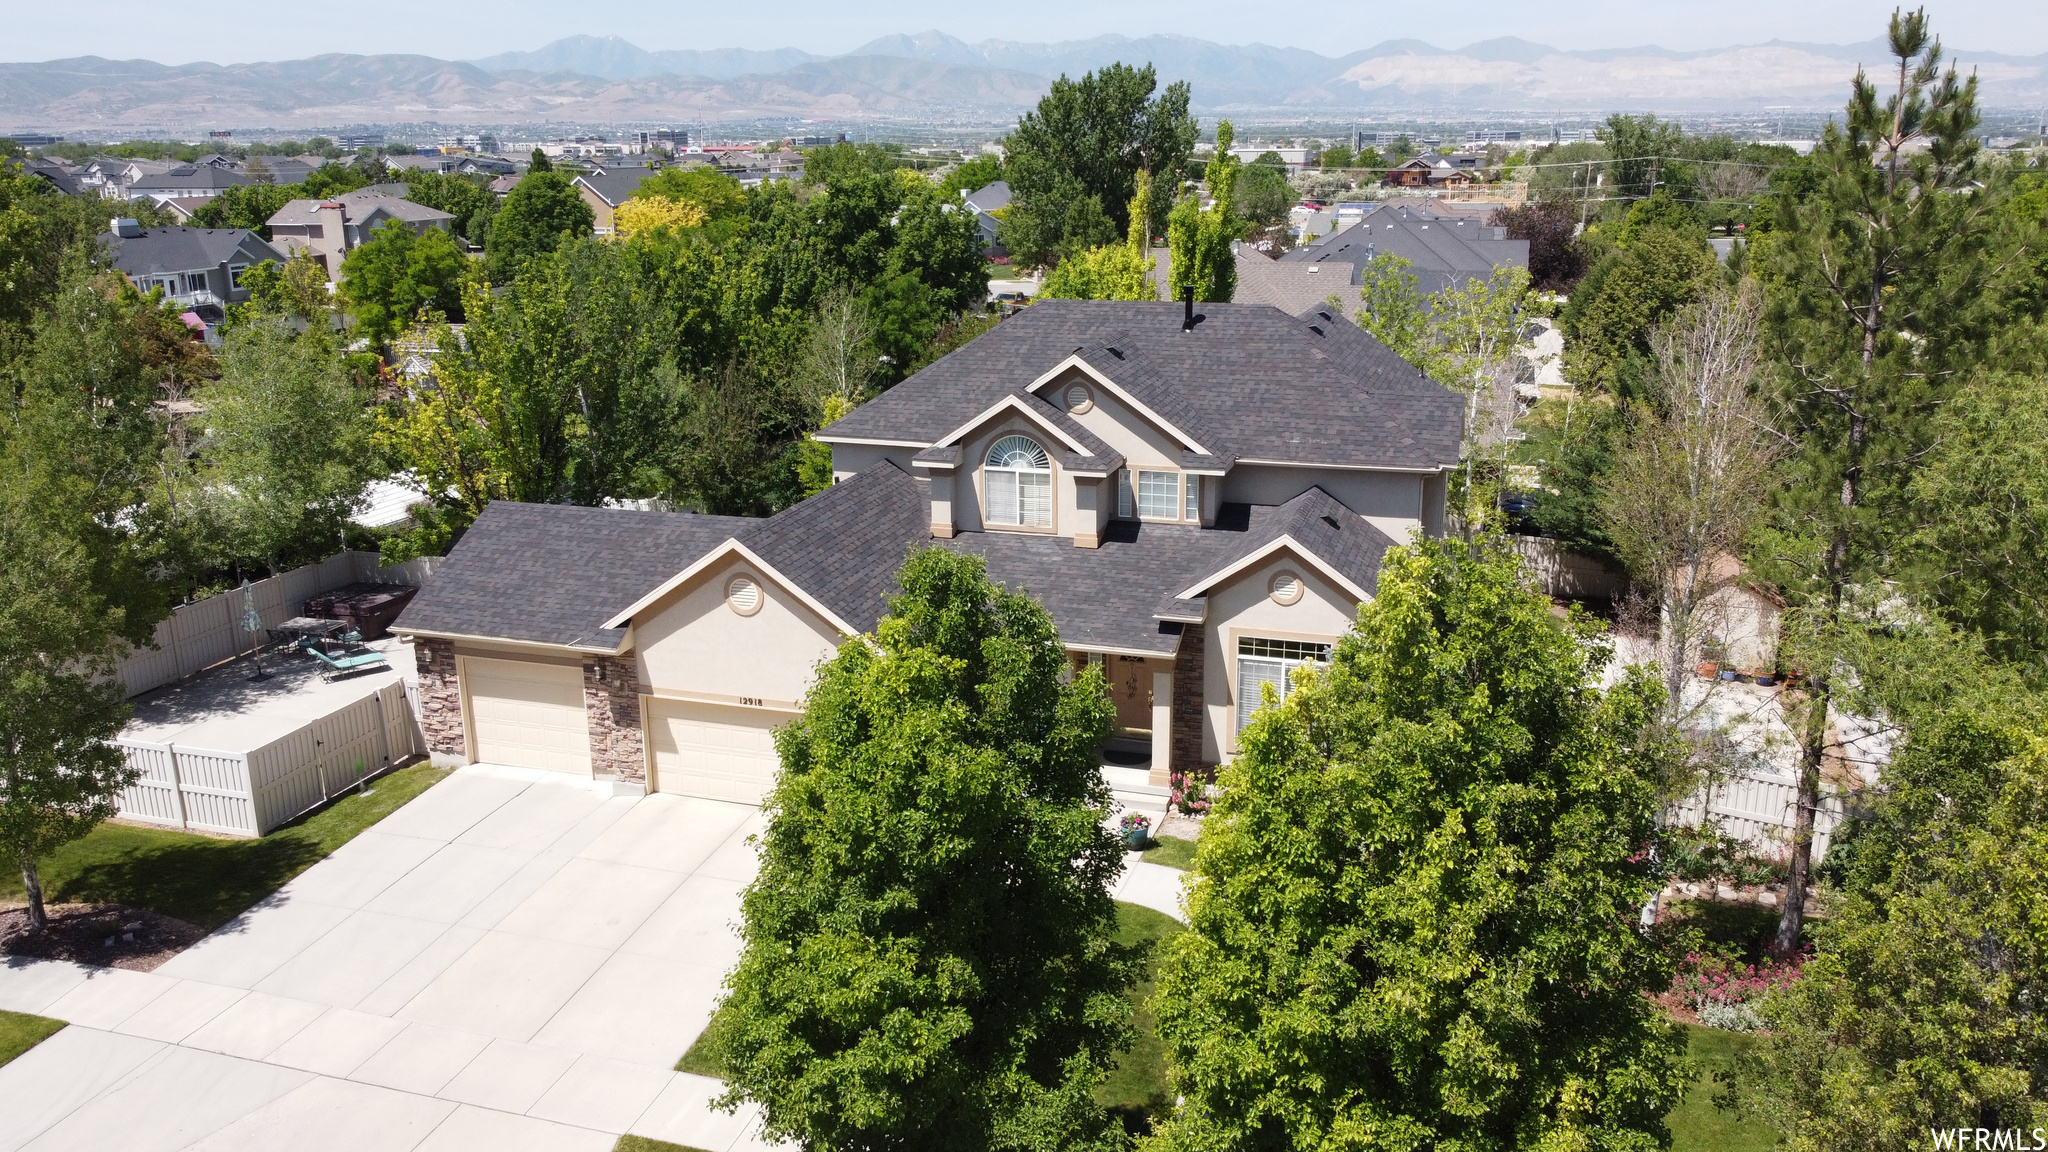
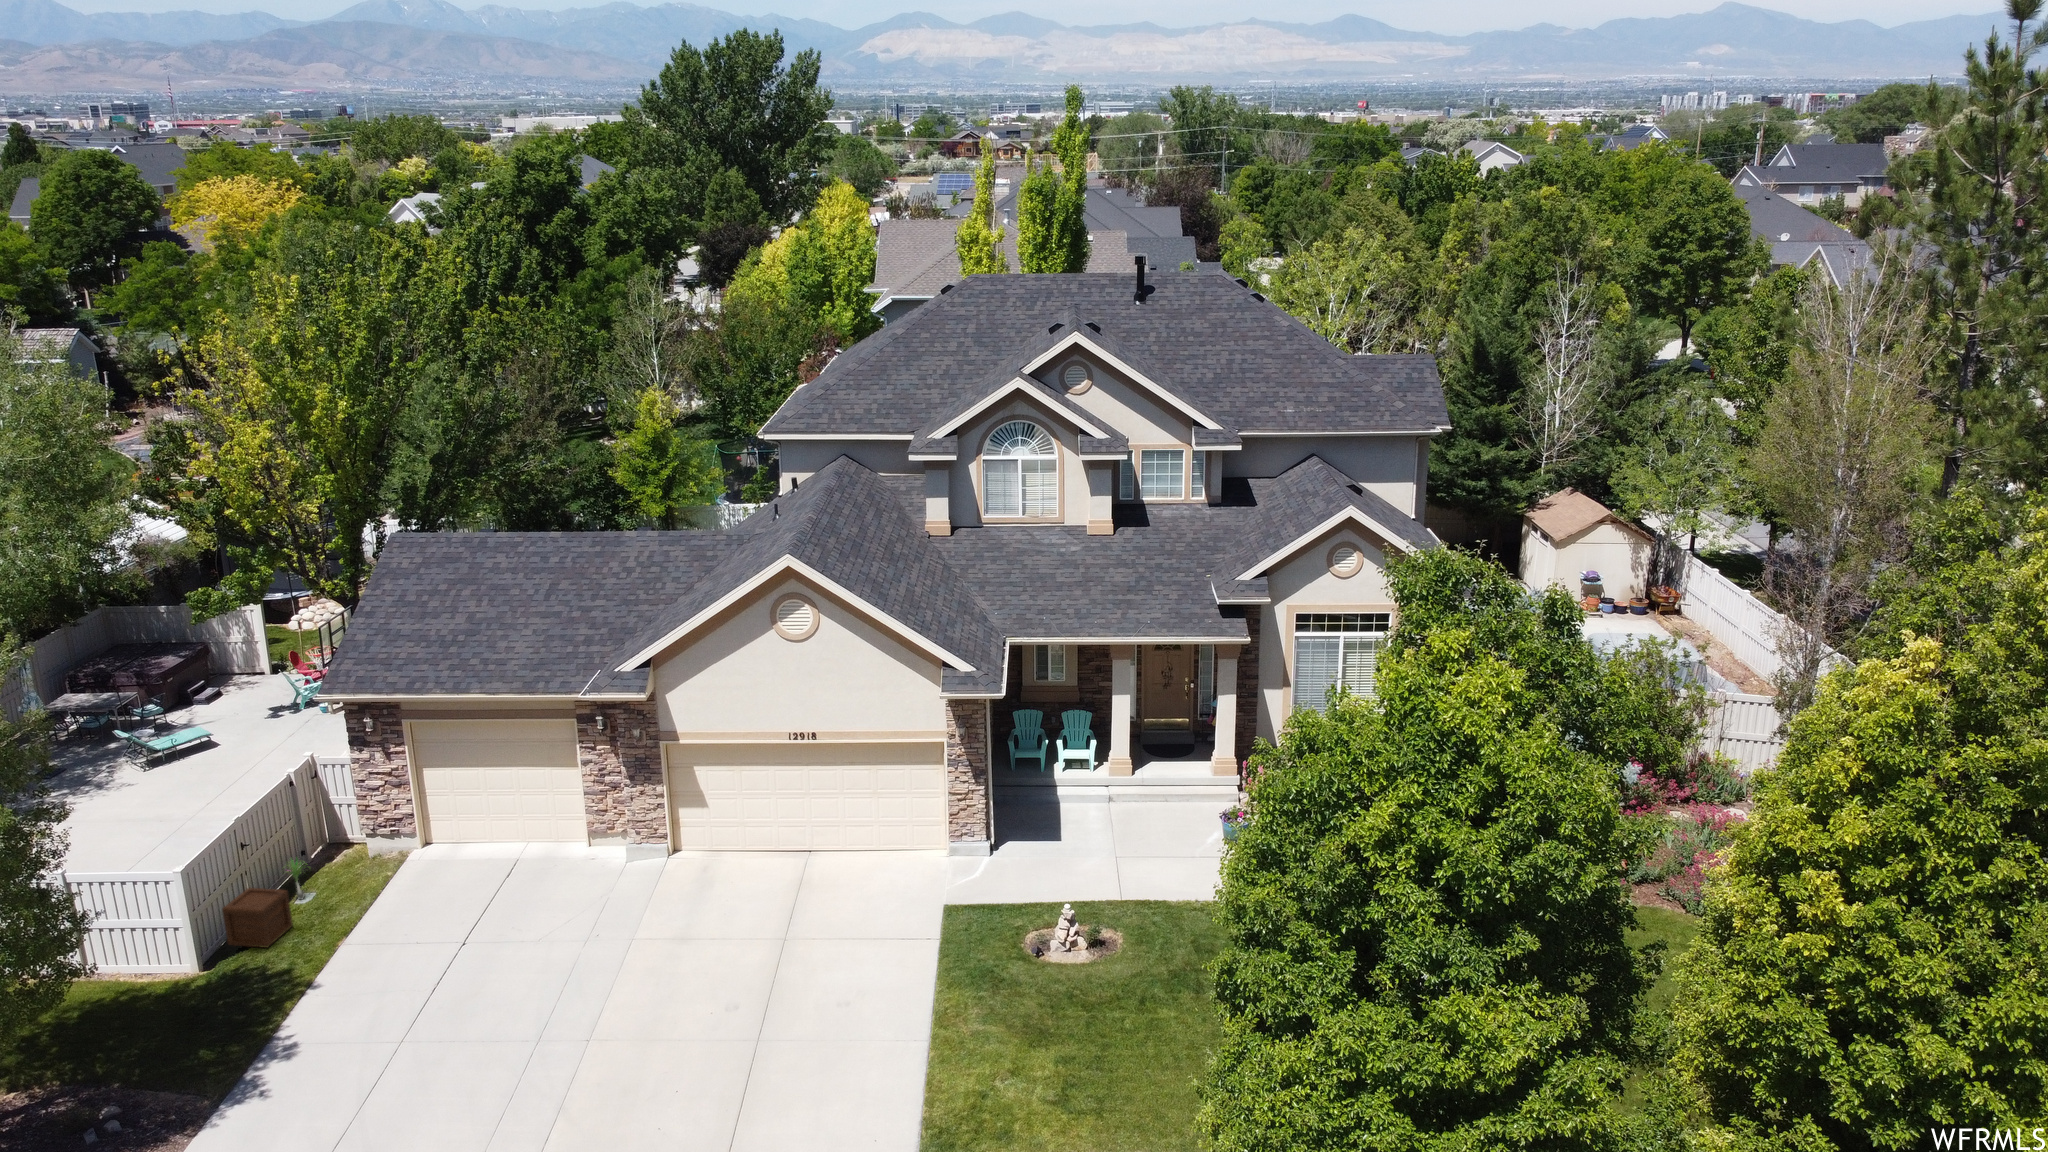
wooden crate: none [286,776,343,825] -> present [222,888,293,948]

